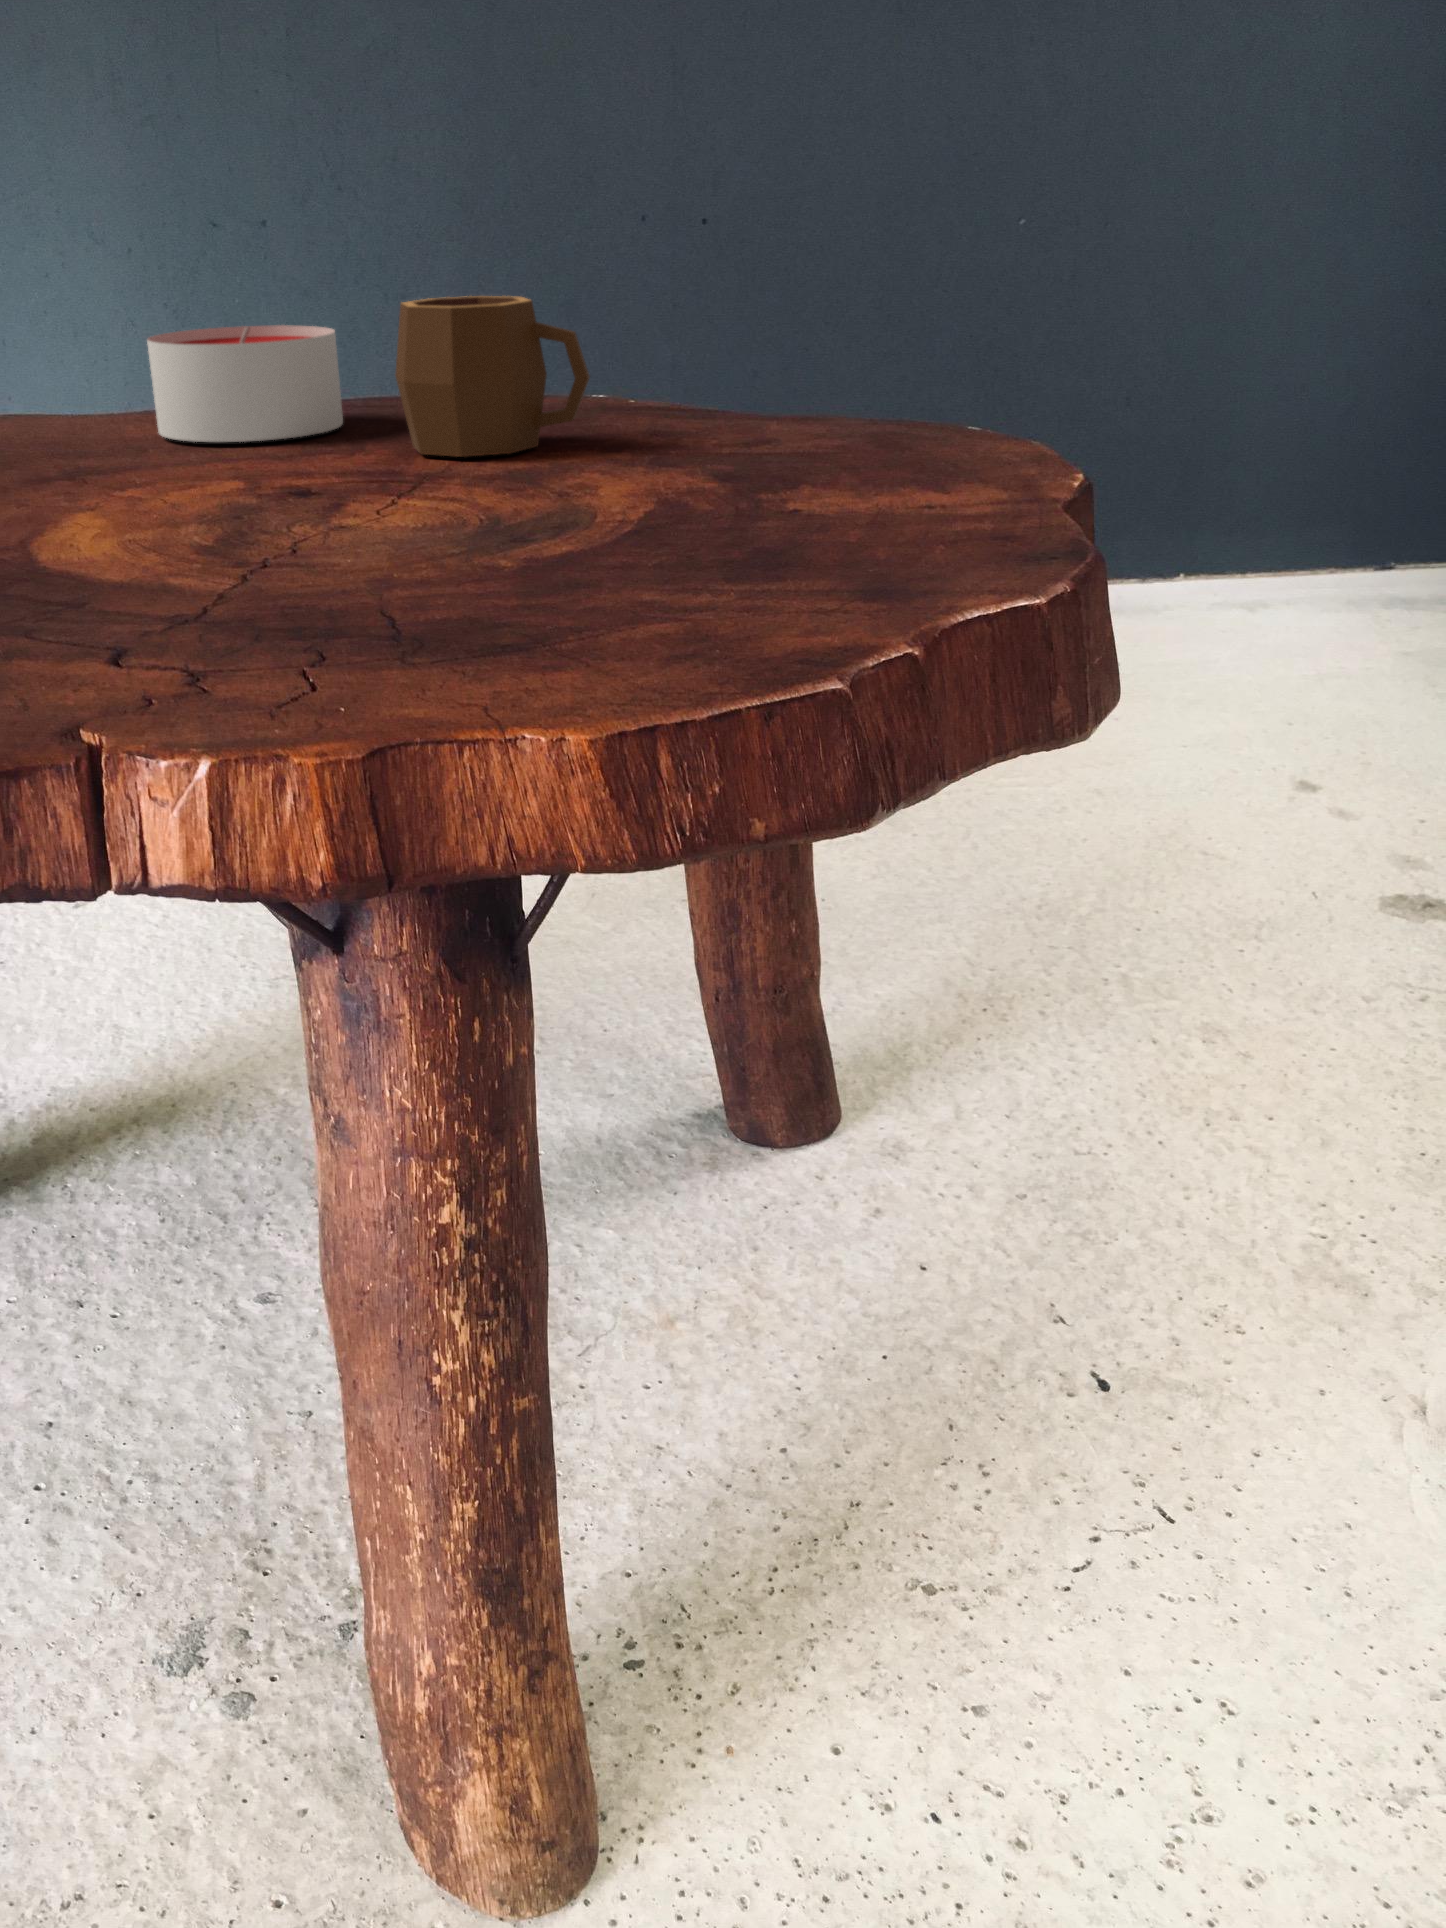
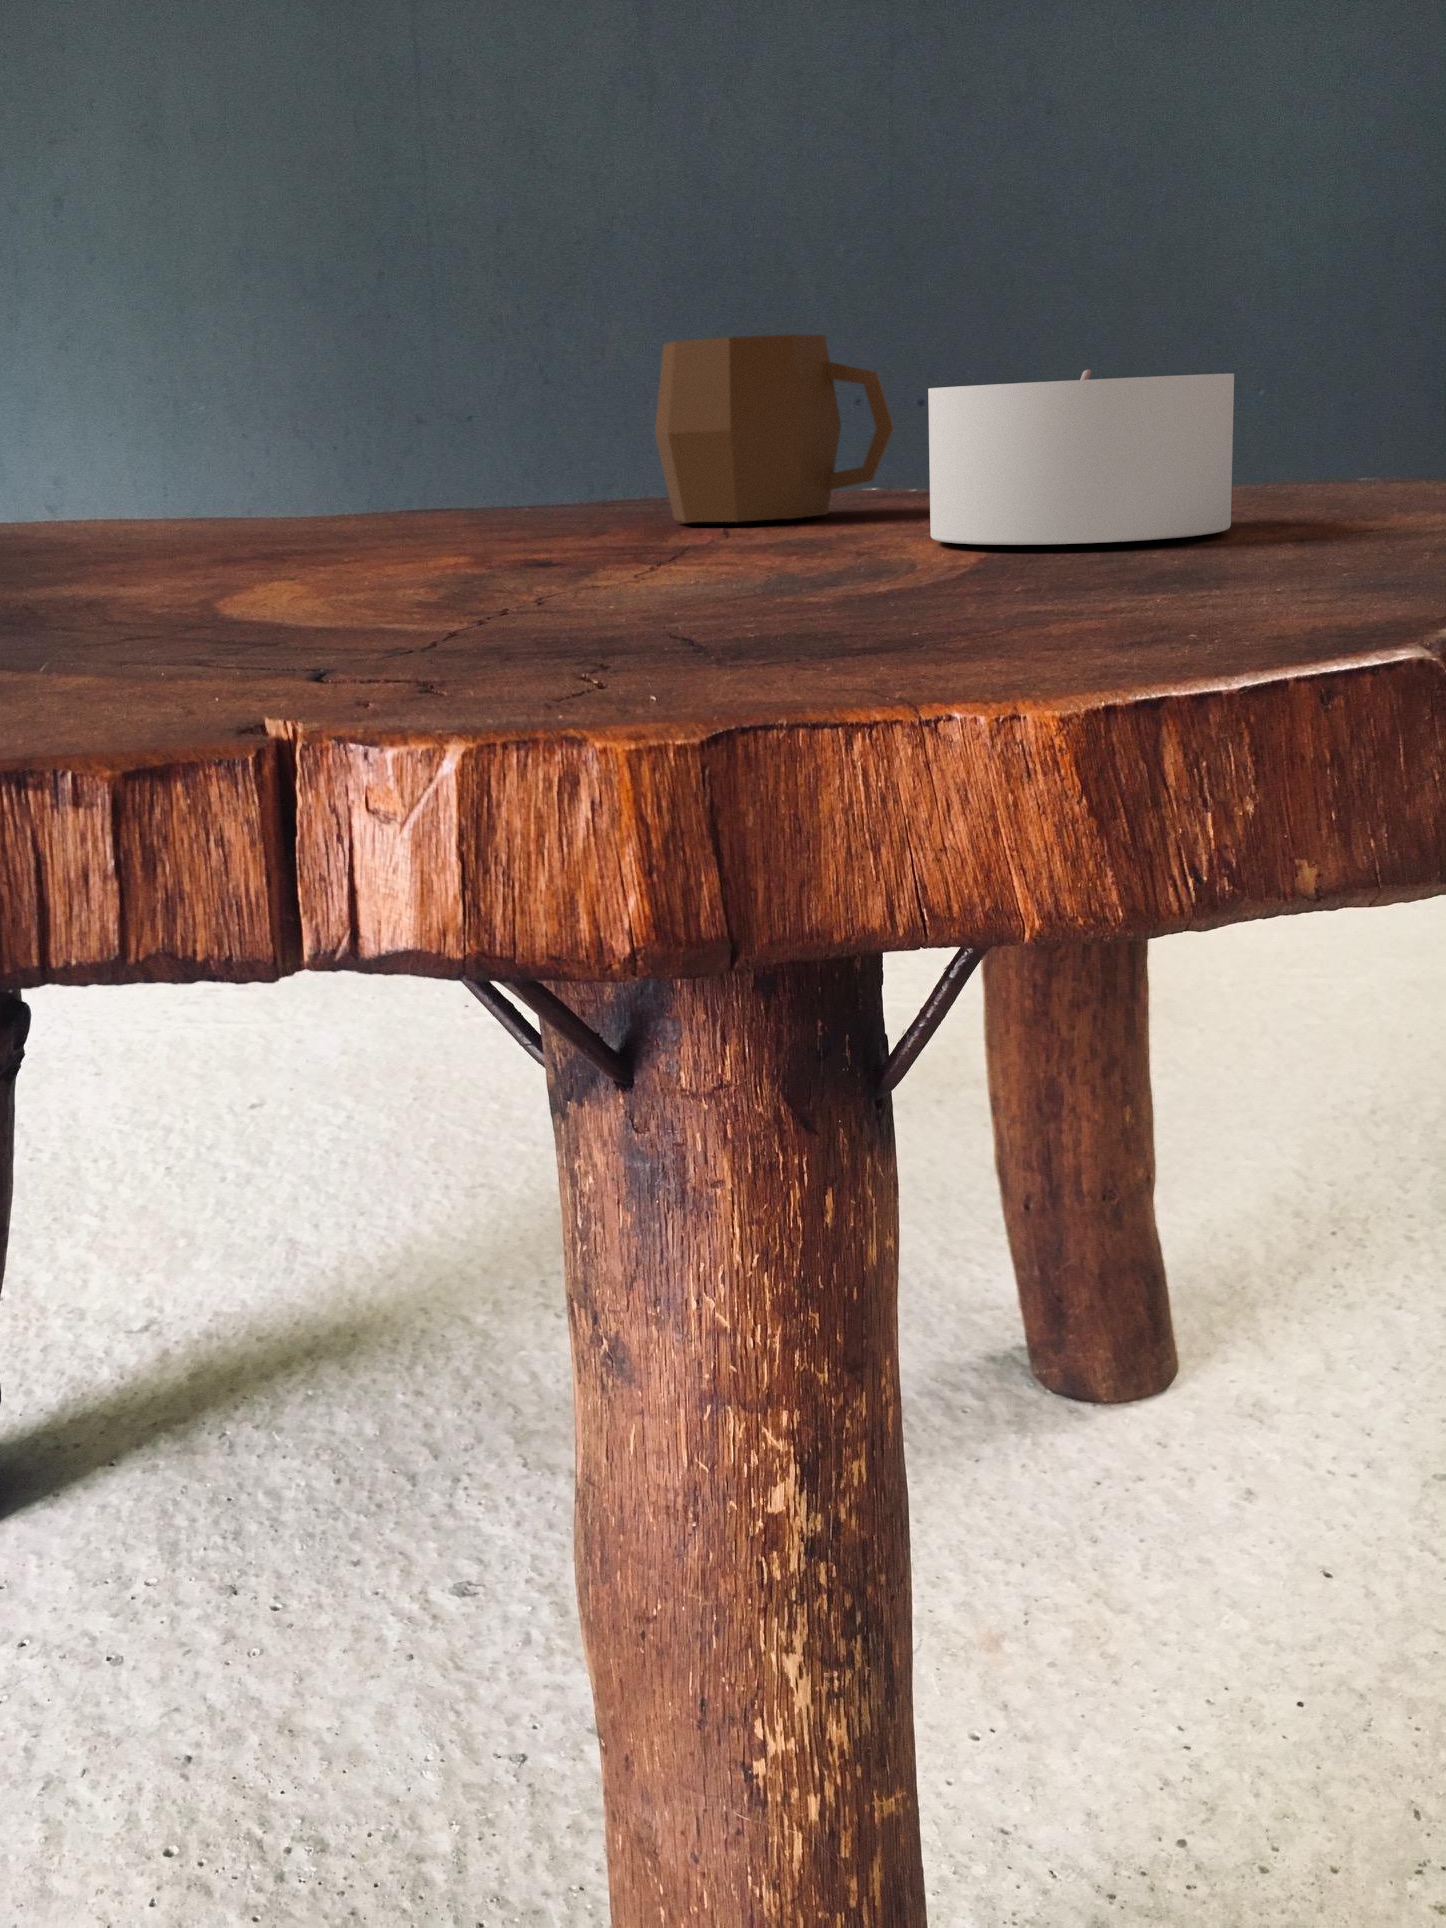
candle: present [147,325,343,442] -> present [928,370,1234,545]

